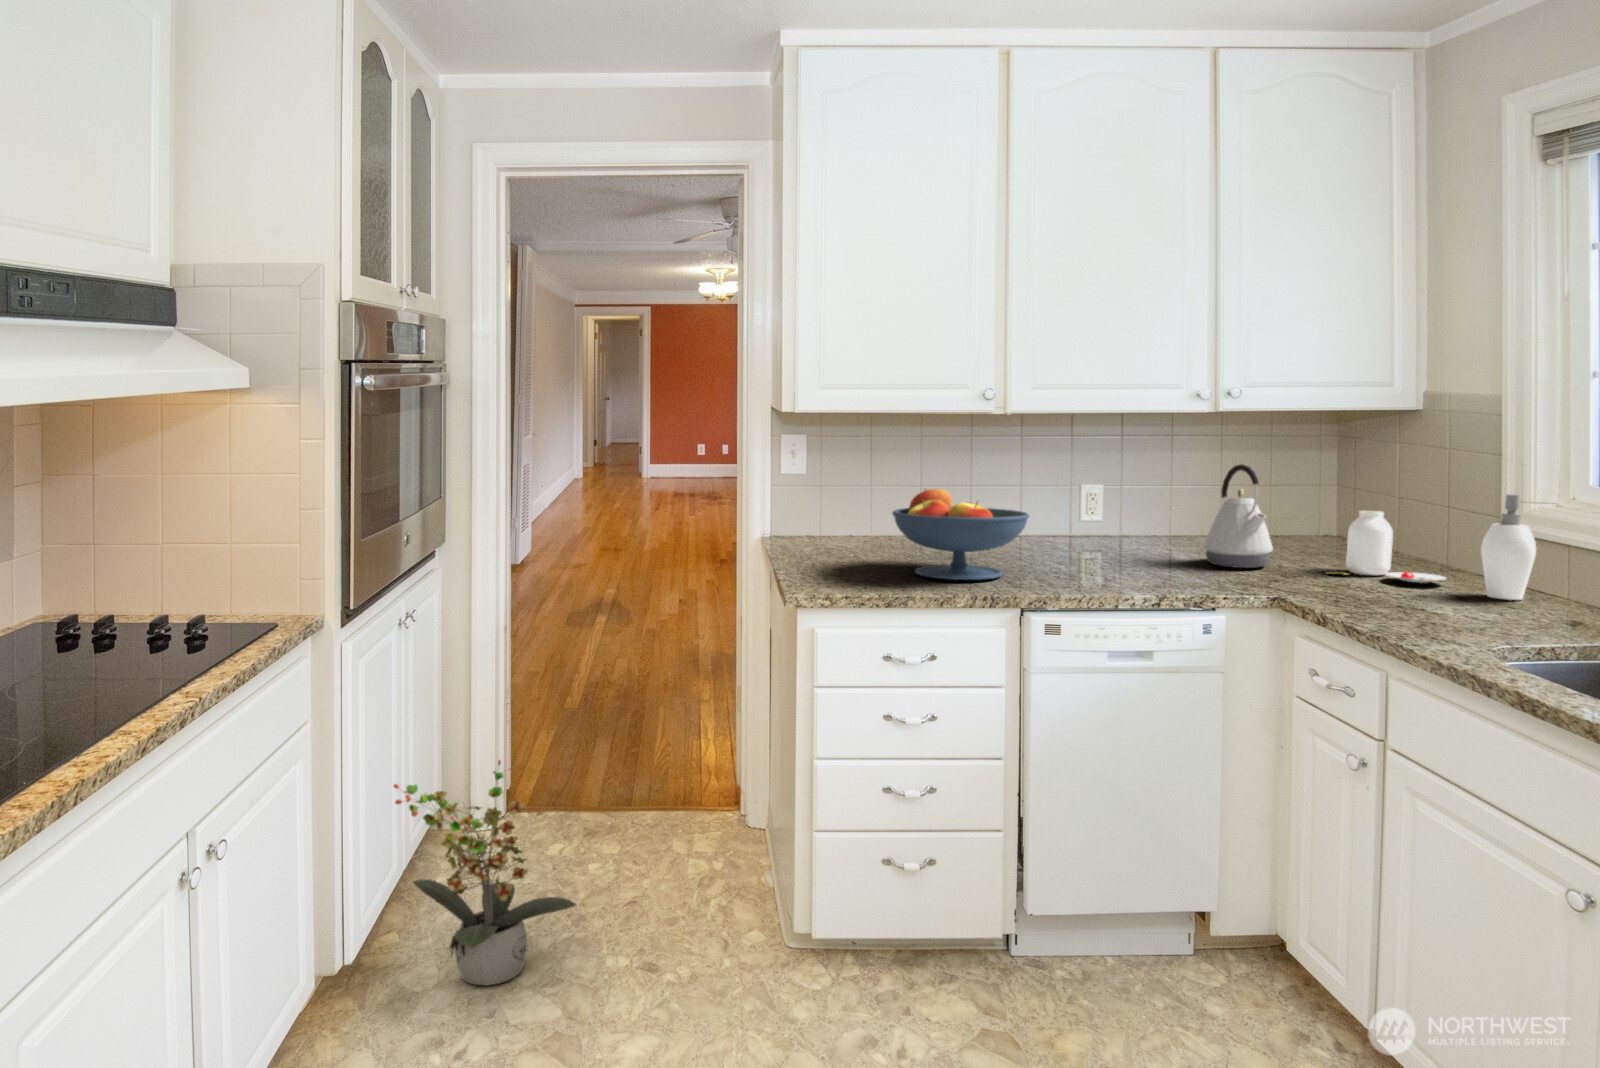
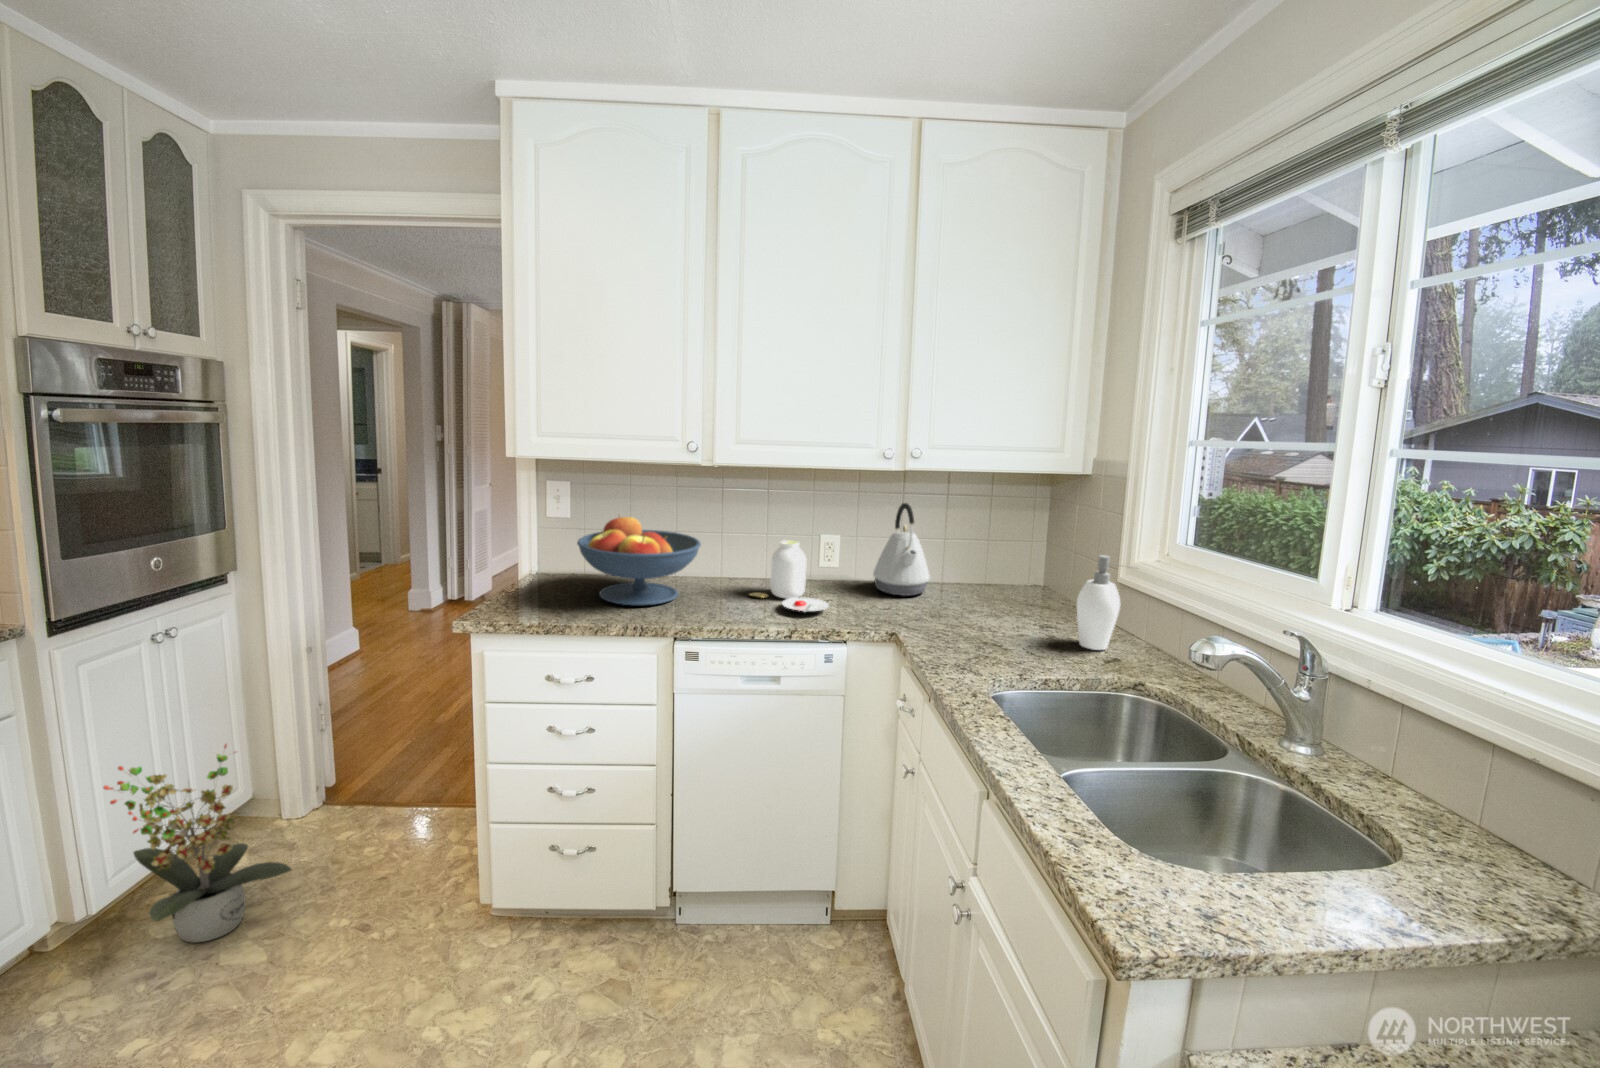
jar: present [1327,511,1446,583] -> present [750,540,829,612]

